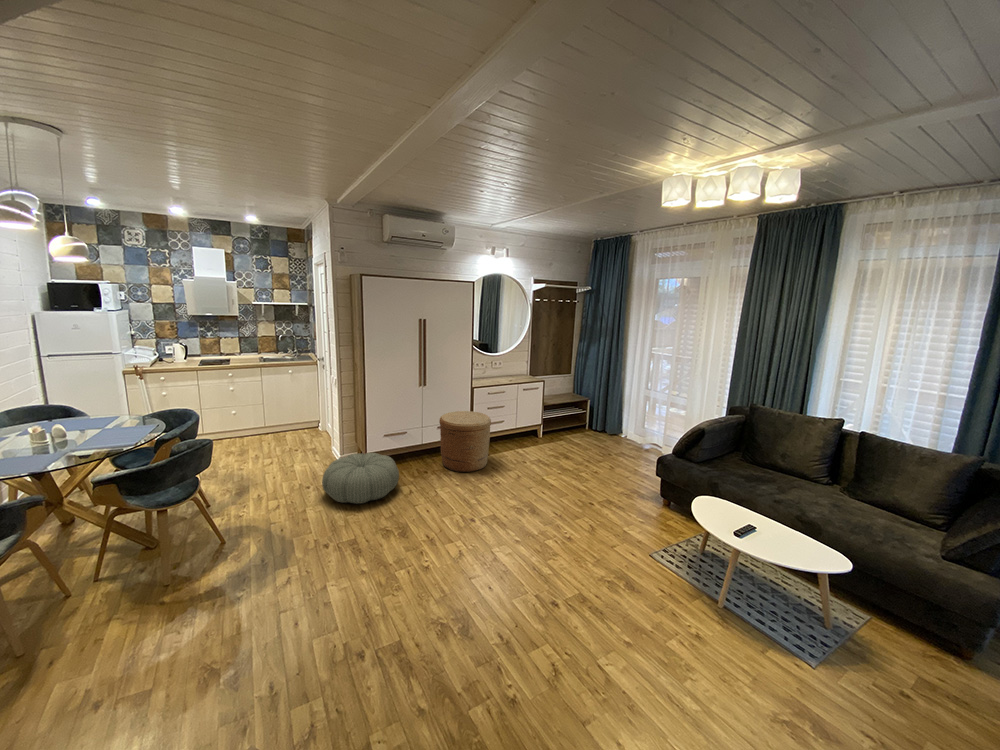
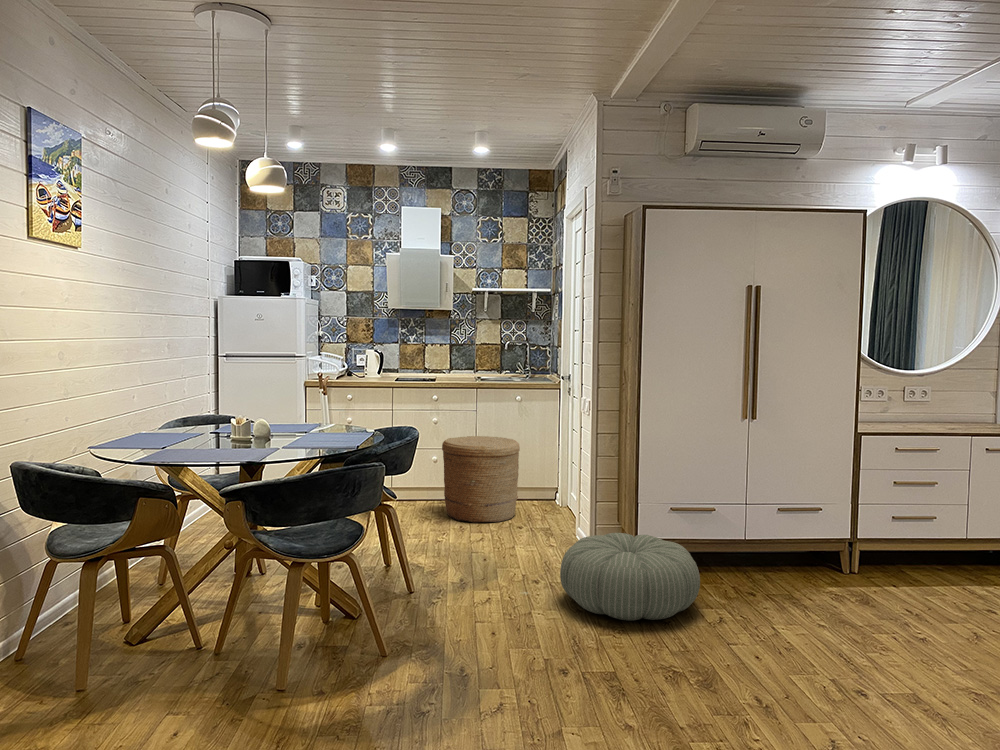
basket: present [439,411,491,472] -> present [442,436,520,523]

